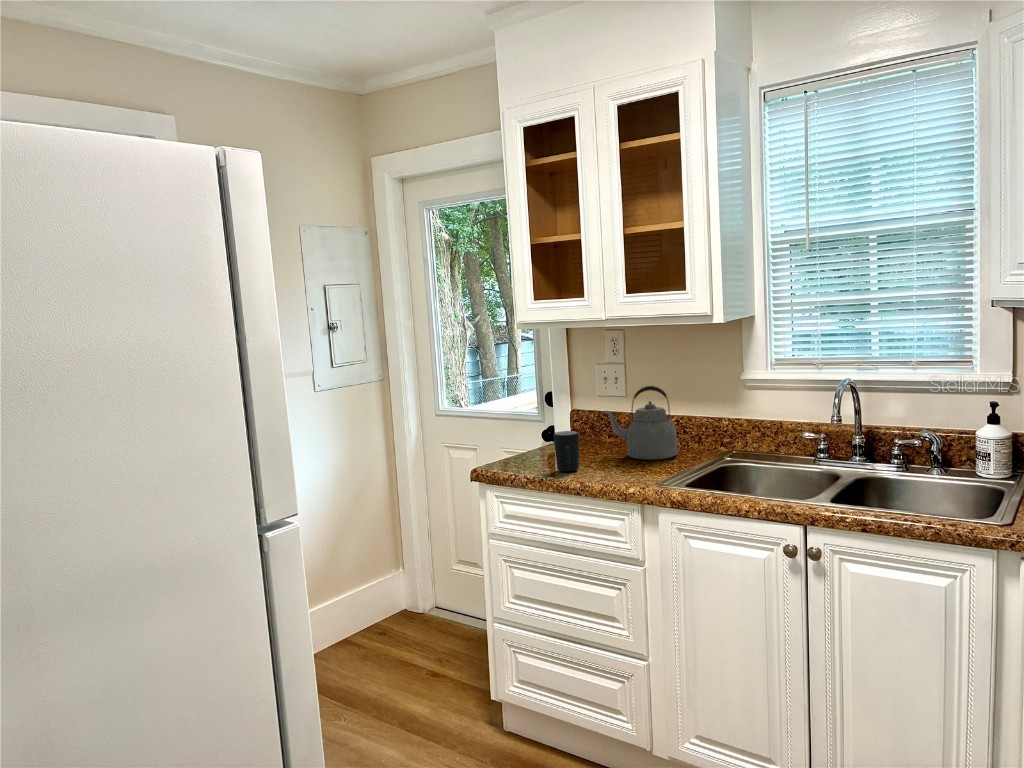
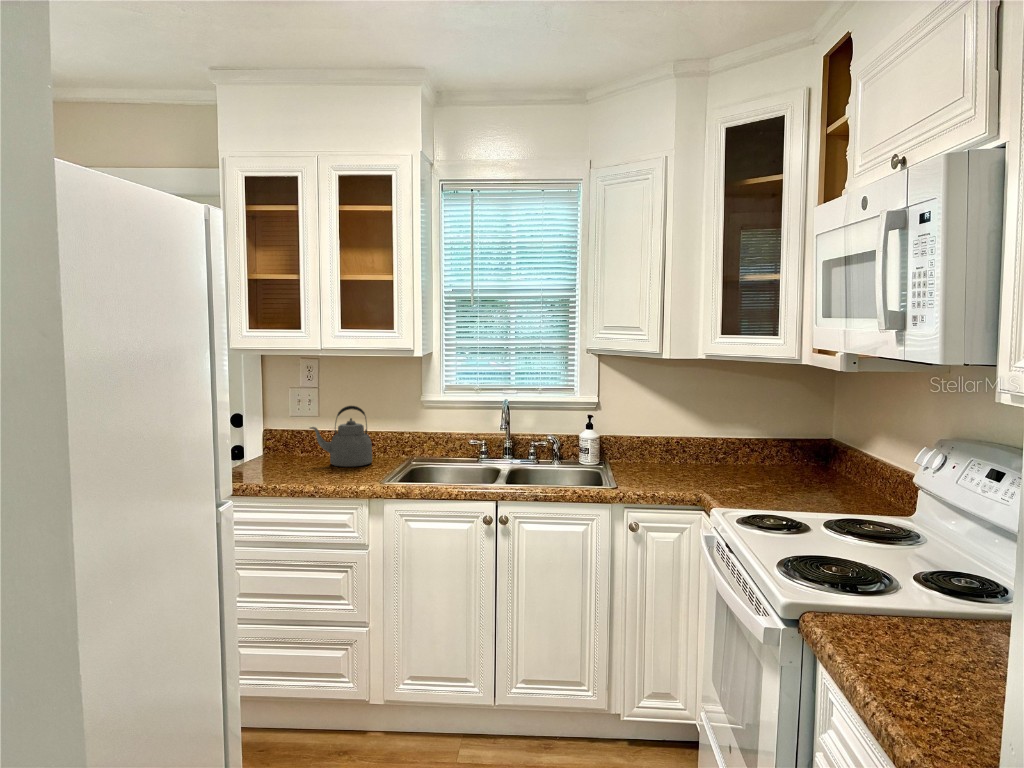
mug: present [553,431,579,471] -> none [280,444,303,479]

